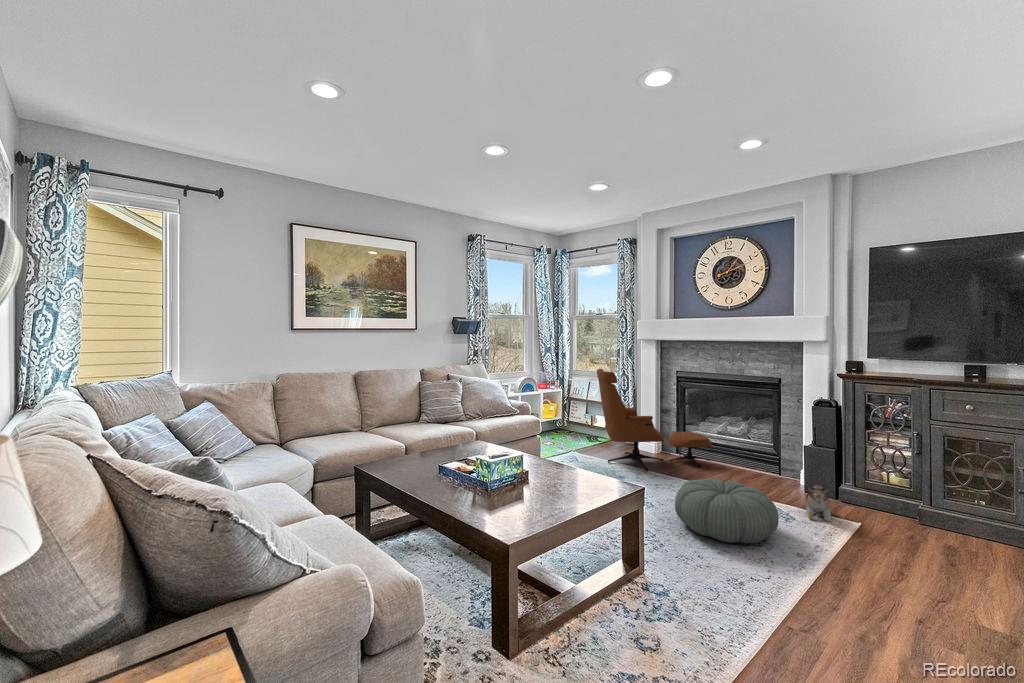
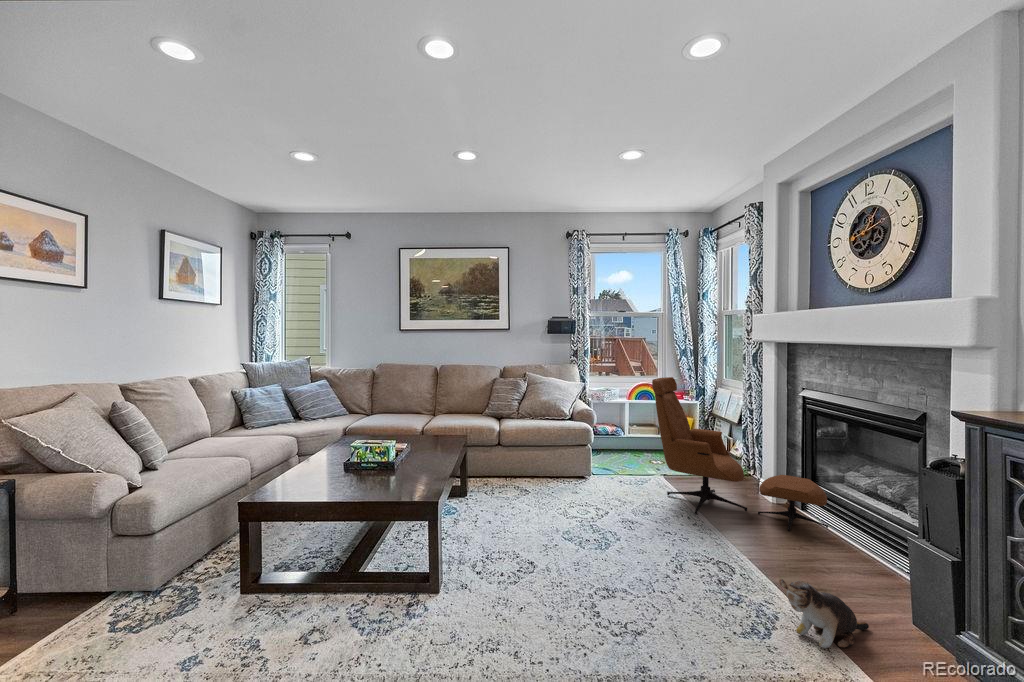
pouf: present [675,478,779,543] -> none [575,522,703,617]

